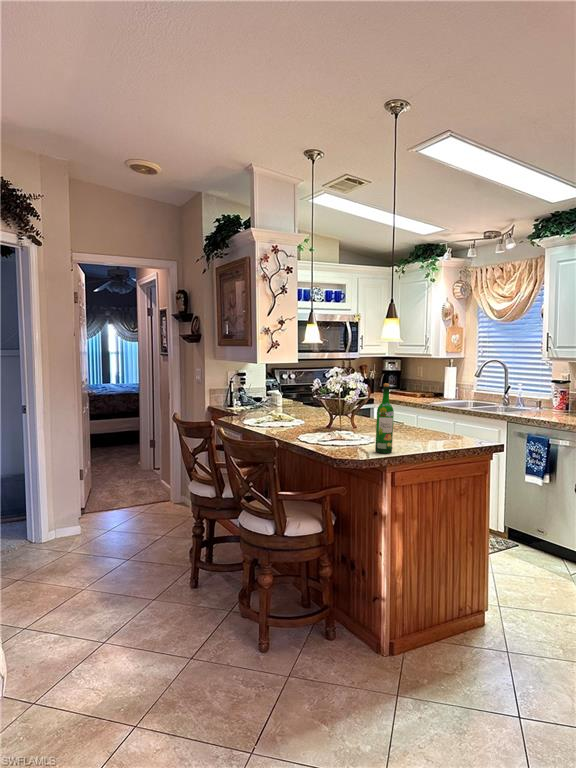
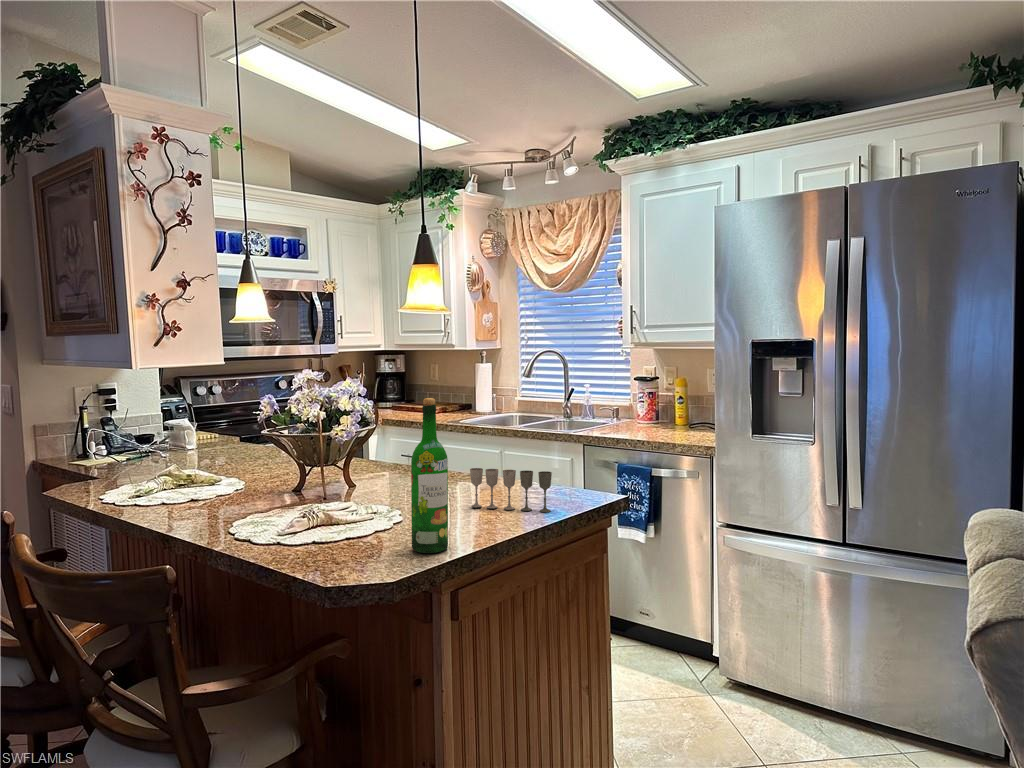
wine glass: none [411,421,453,446] -> present [470,468,552,512]

